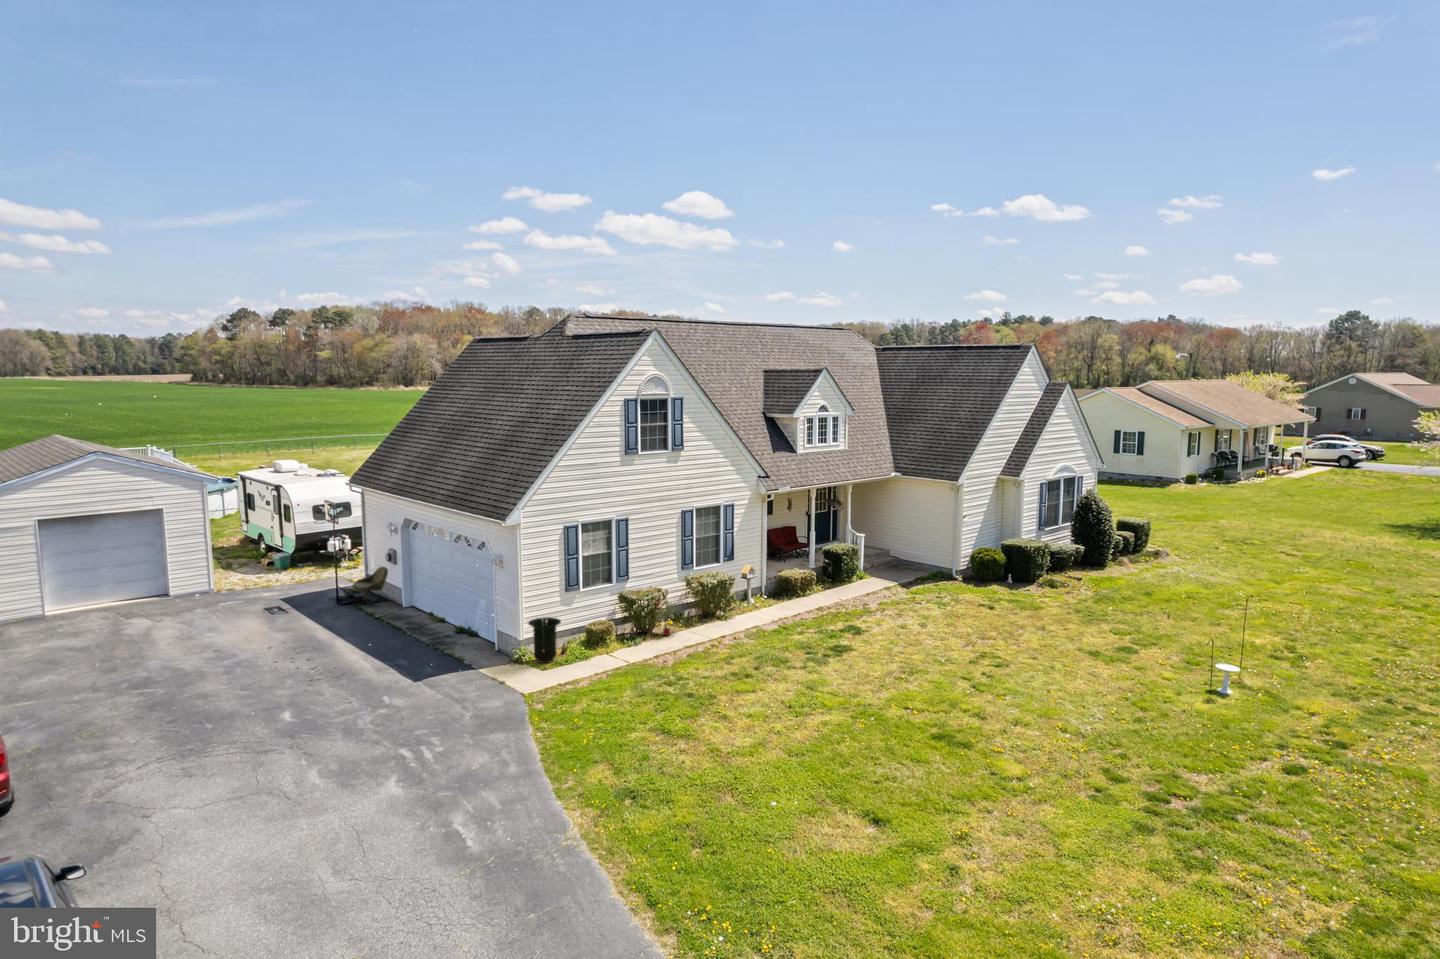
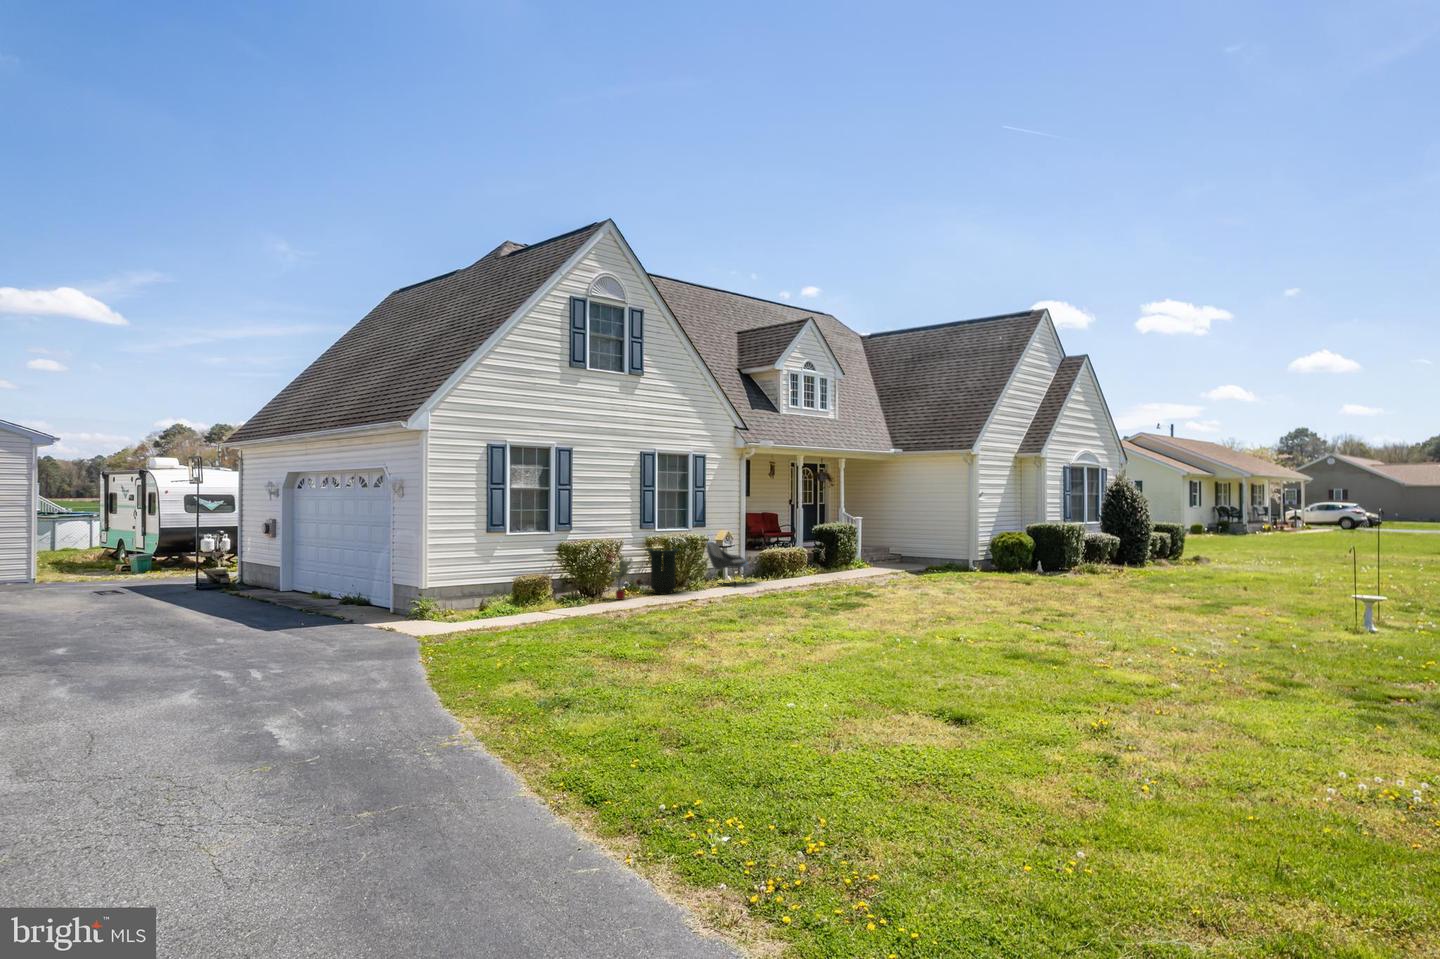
lounge chair: present [352,567,389,602] -> present [706,542,749,587]
trash can: present [528,617,561,663] -> present [646,549,680,594]

